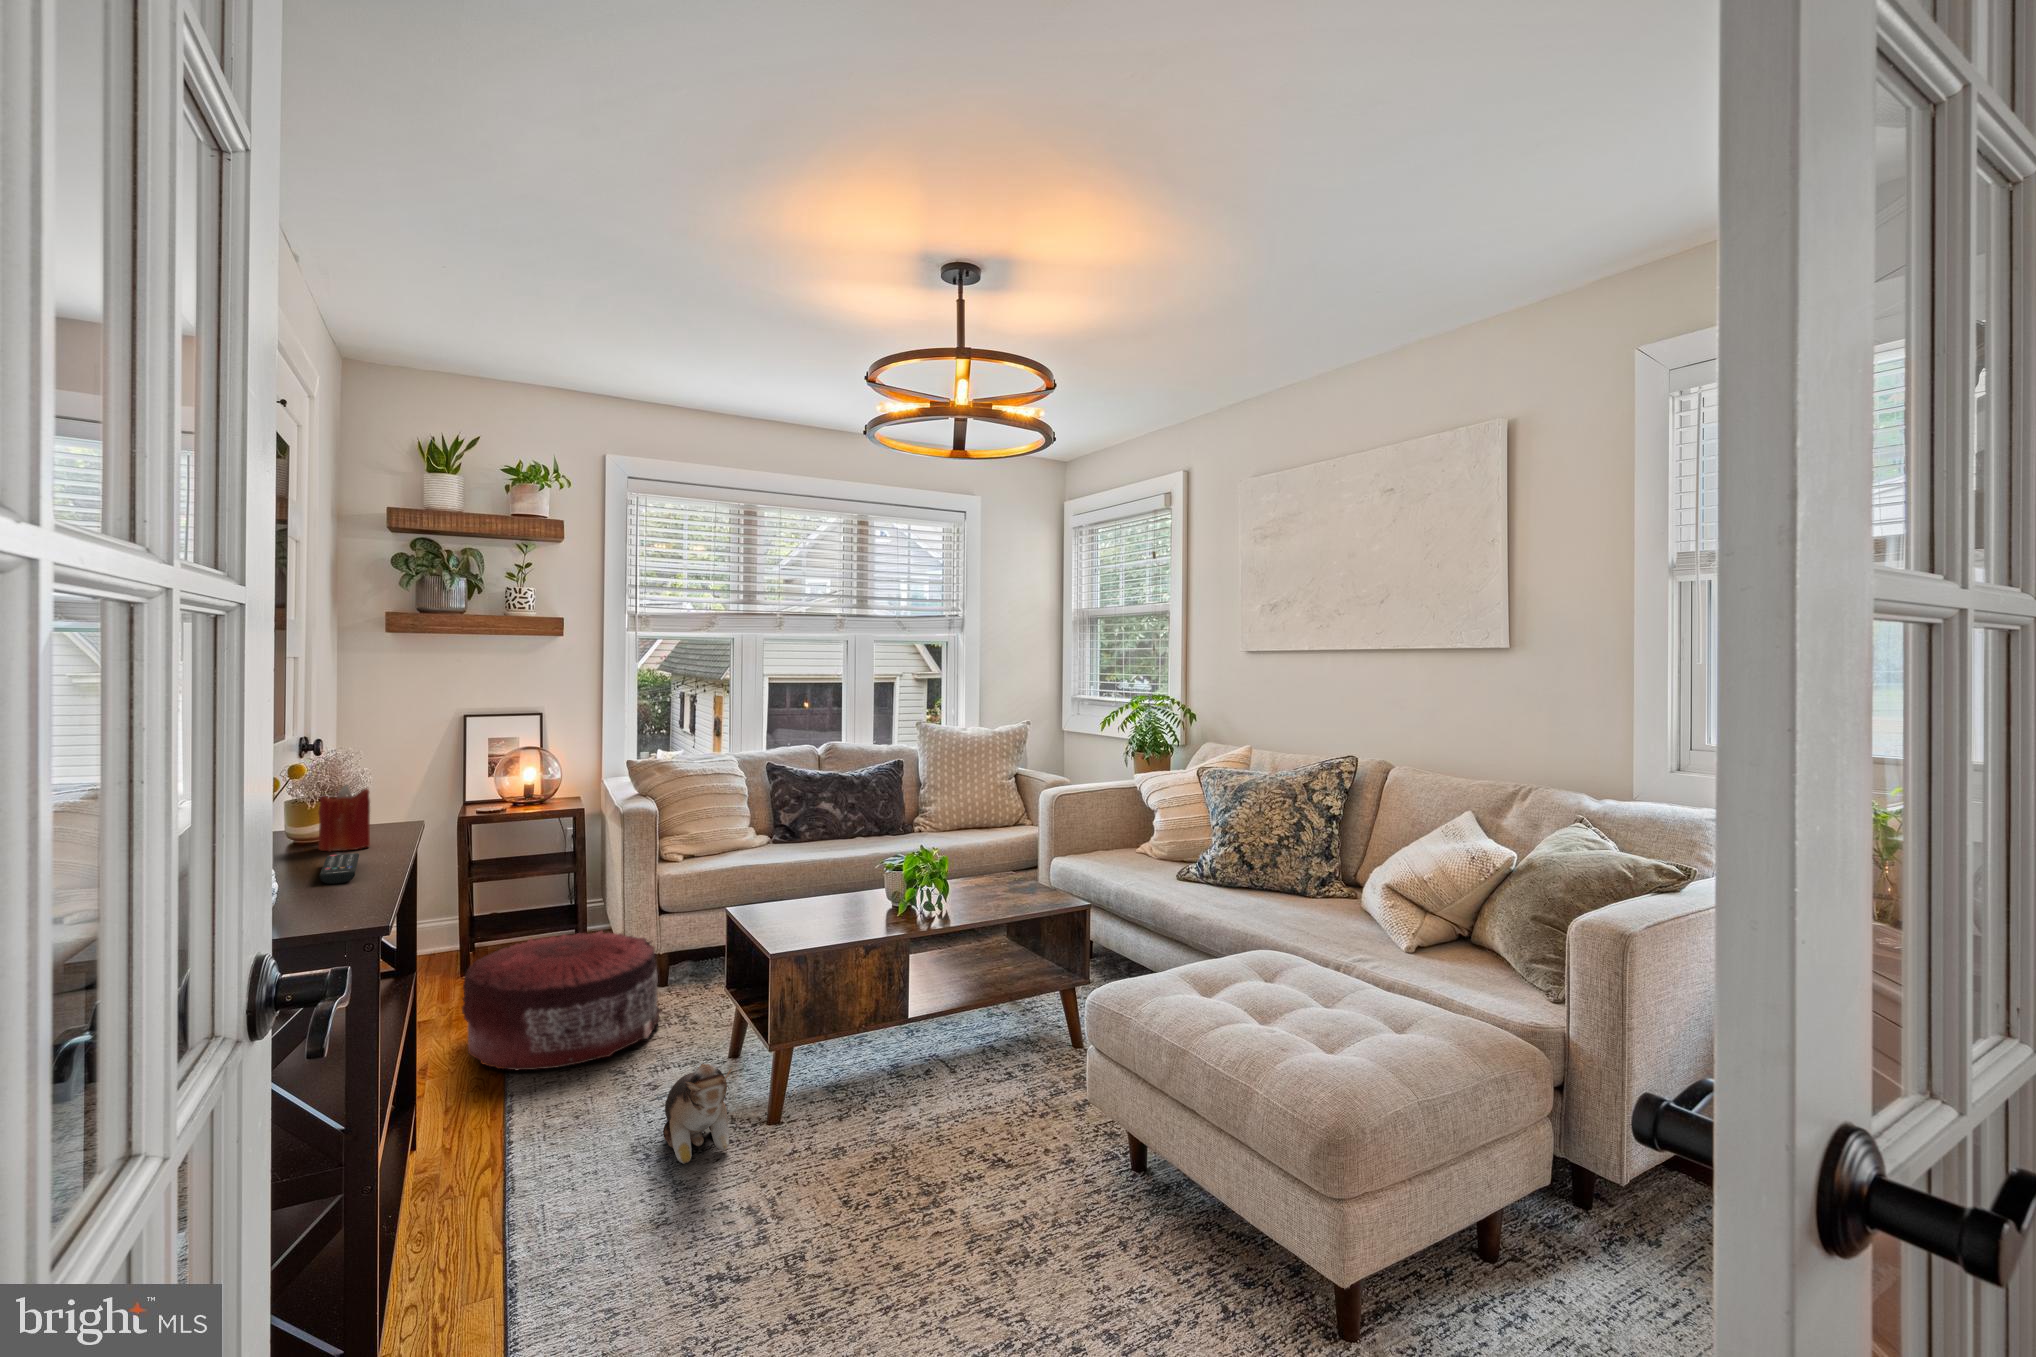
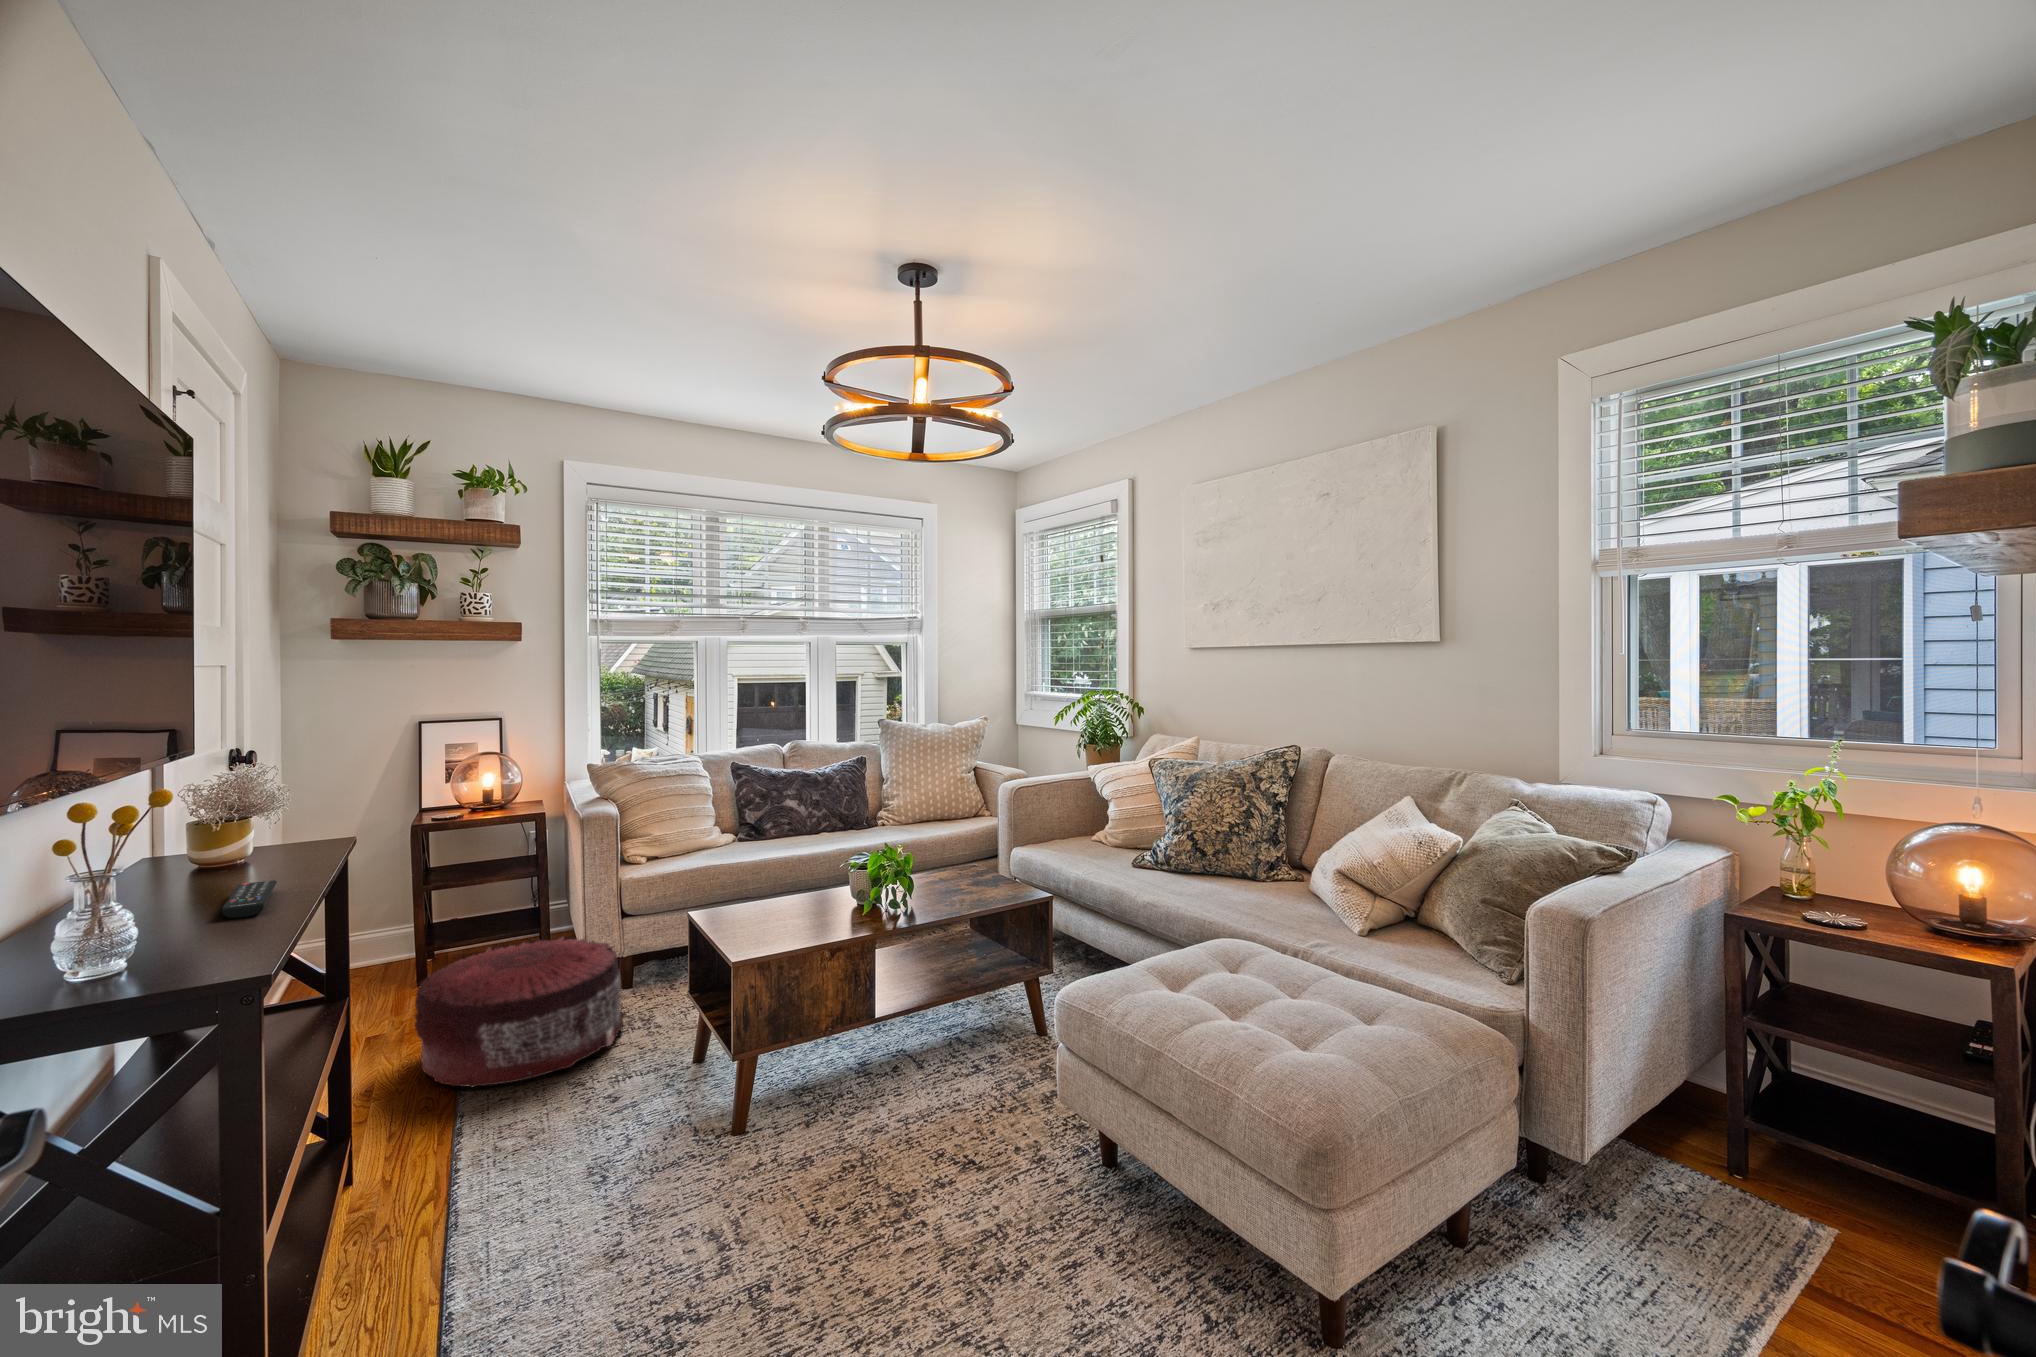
candle: present [318,785,370,851] -> none [236,805,296,877]
plush toy: present [663,1064,732,1164] -> none [623,1080,693,1184]

